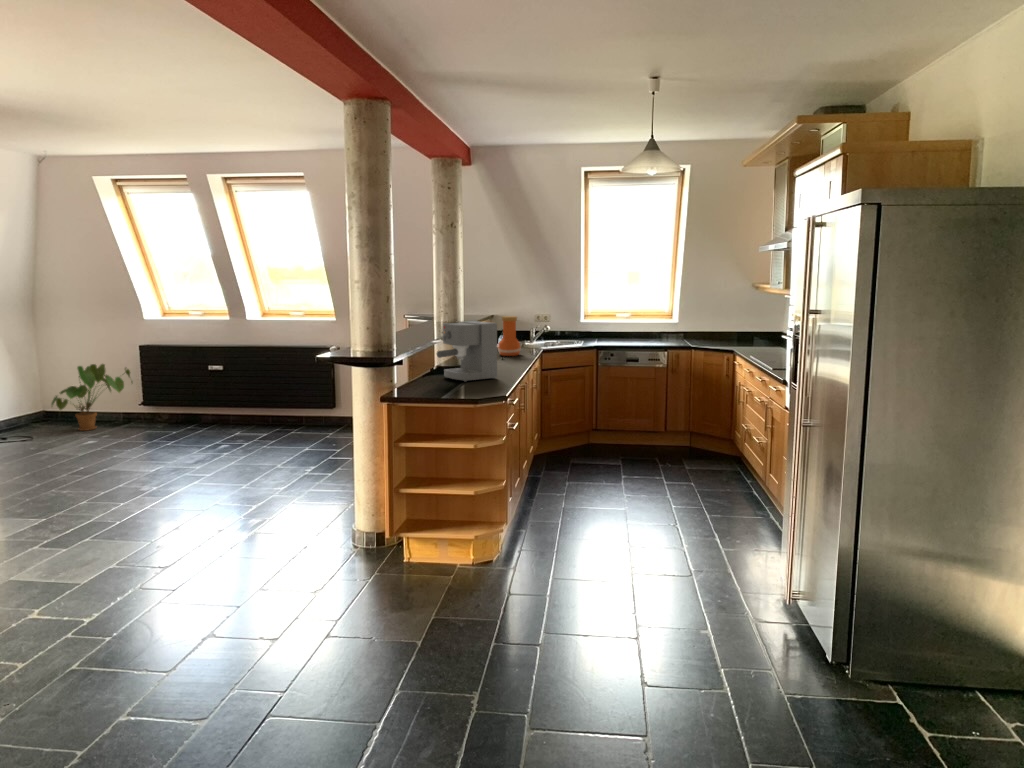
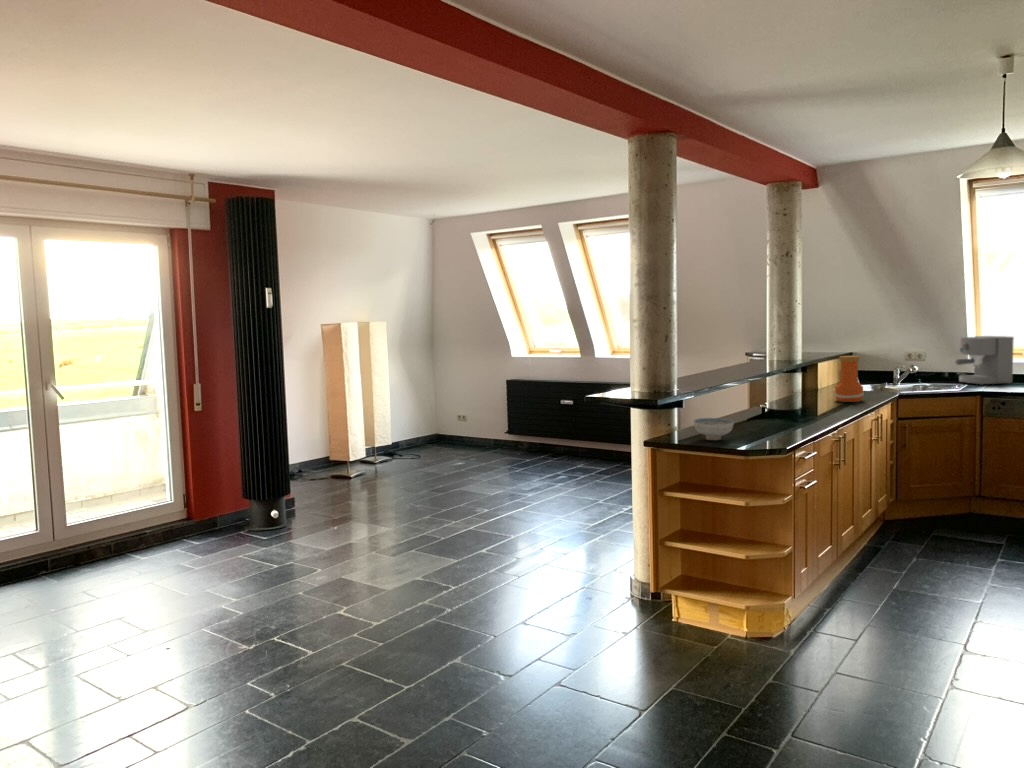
coffee maker: present [437,321,497,382] -> present [955,336,1014,385]
house plant: present [52,364,132,431] -> none [436,396,500,454]
ceramic bowl: none [411,371,447,391] -> present [694,418,734,440]

